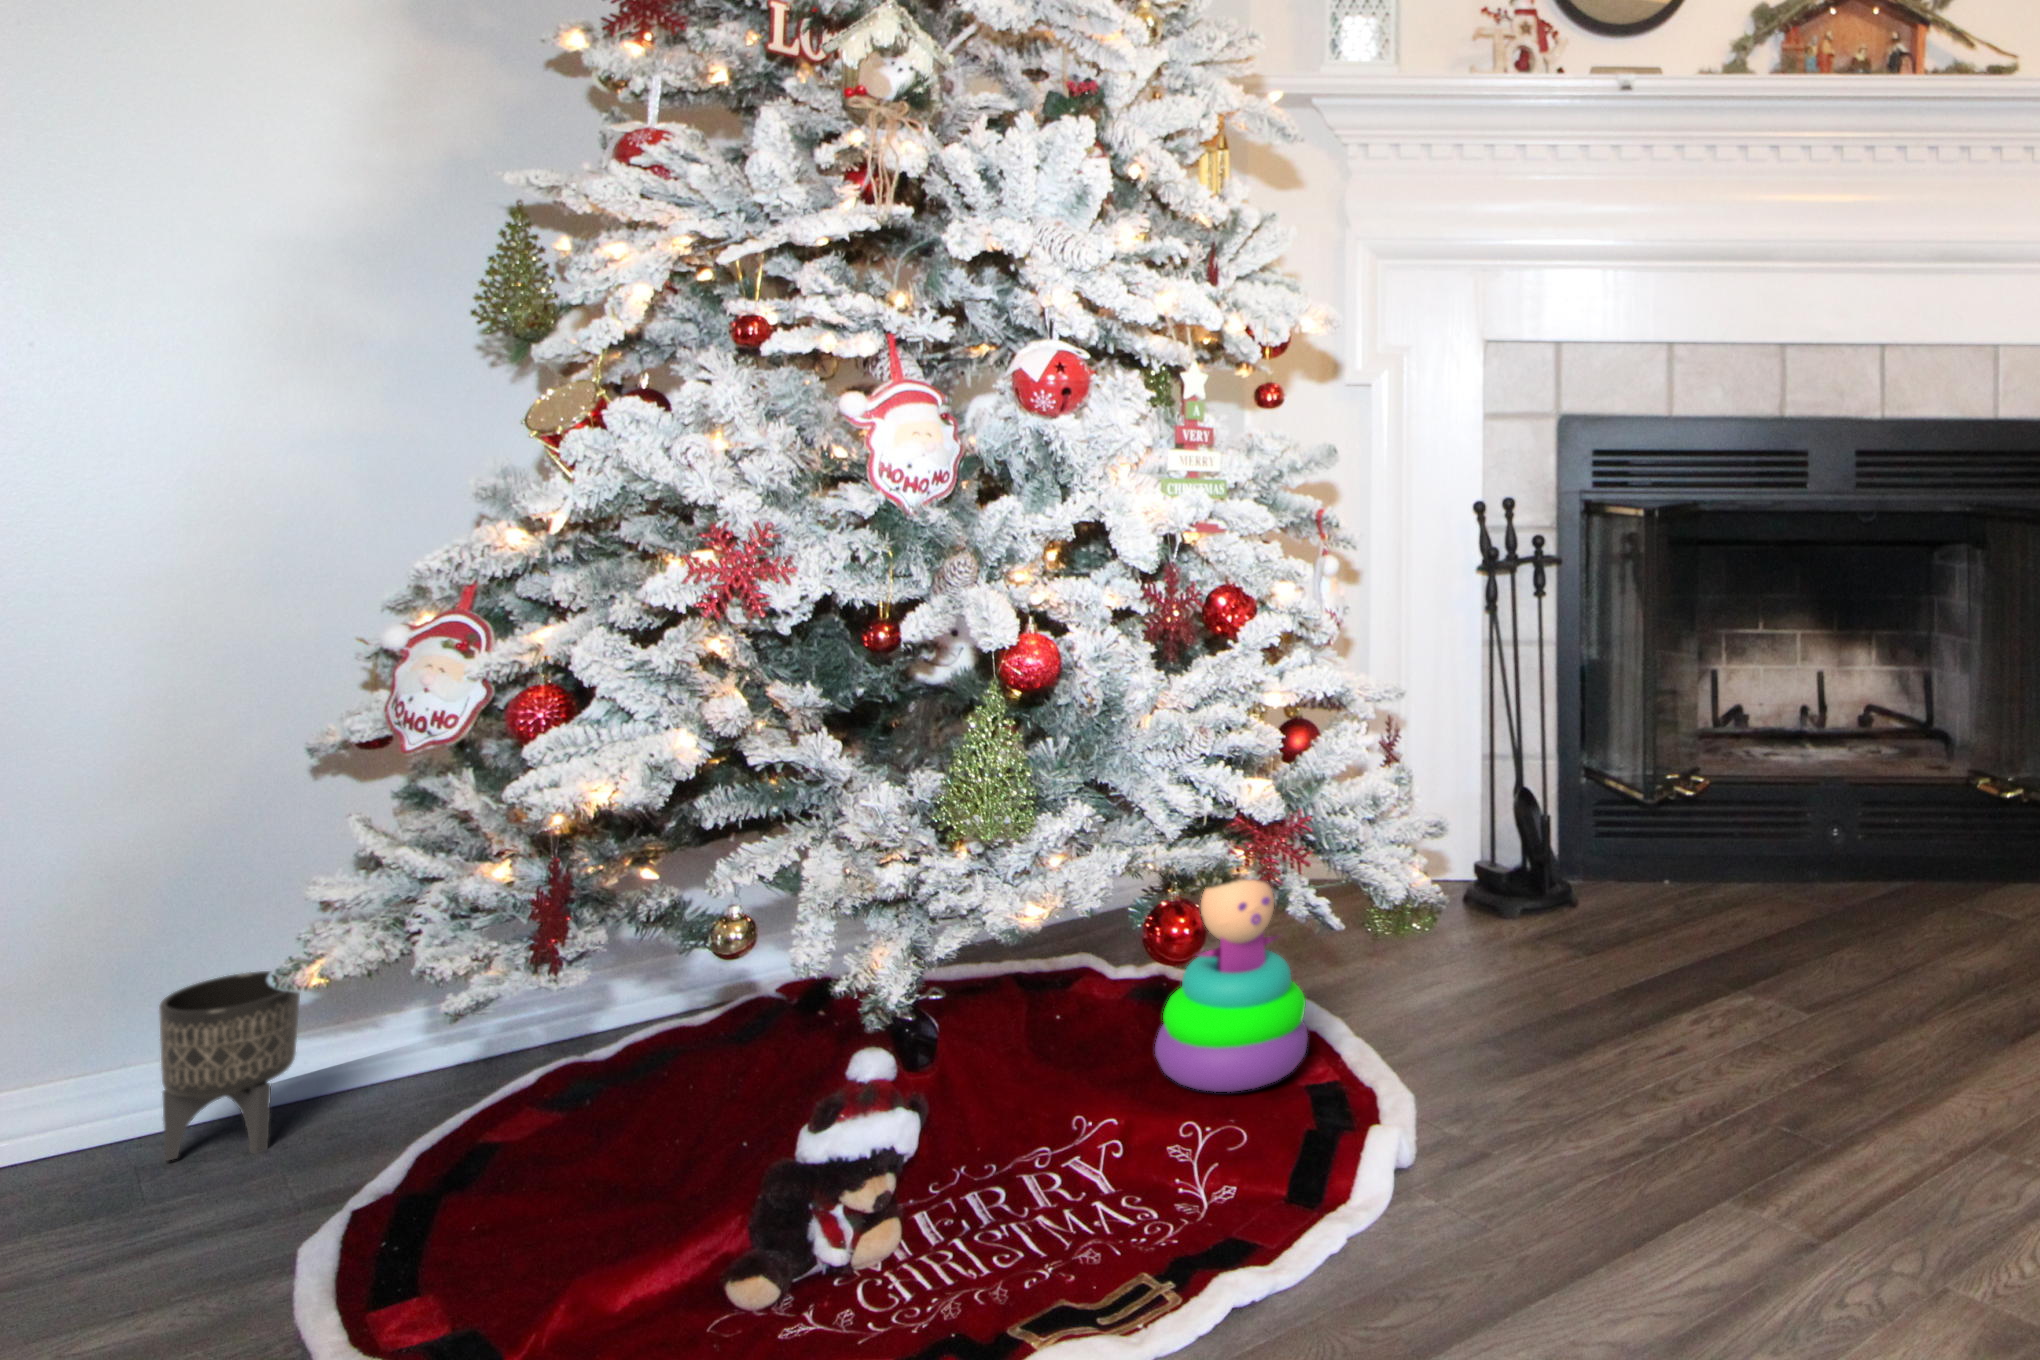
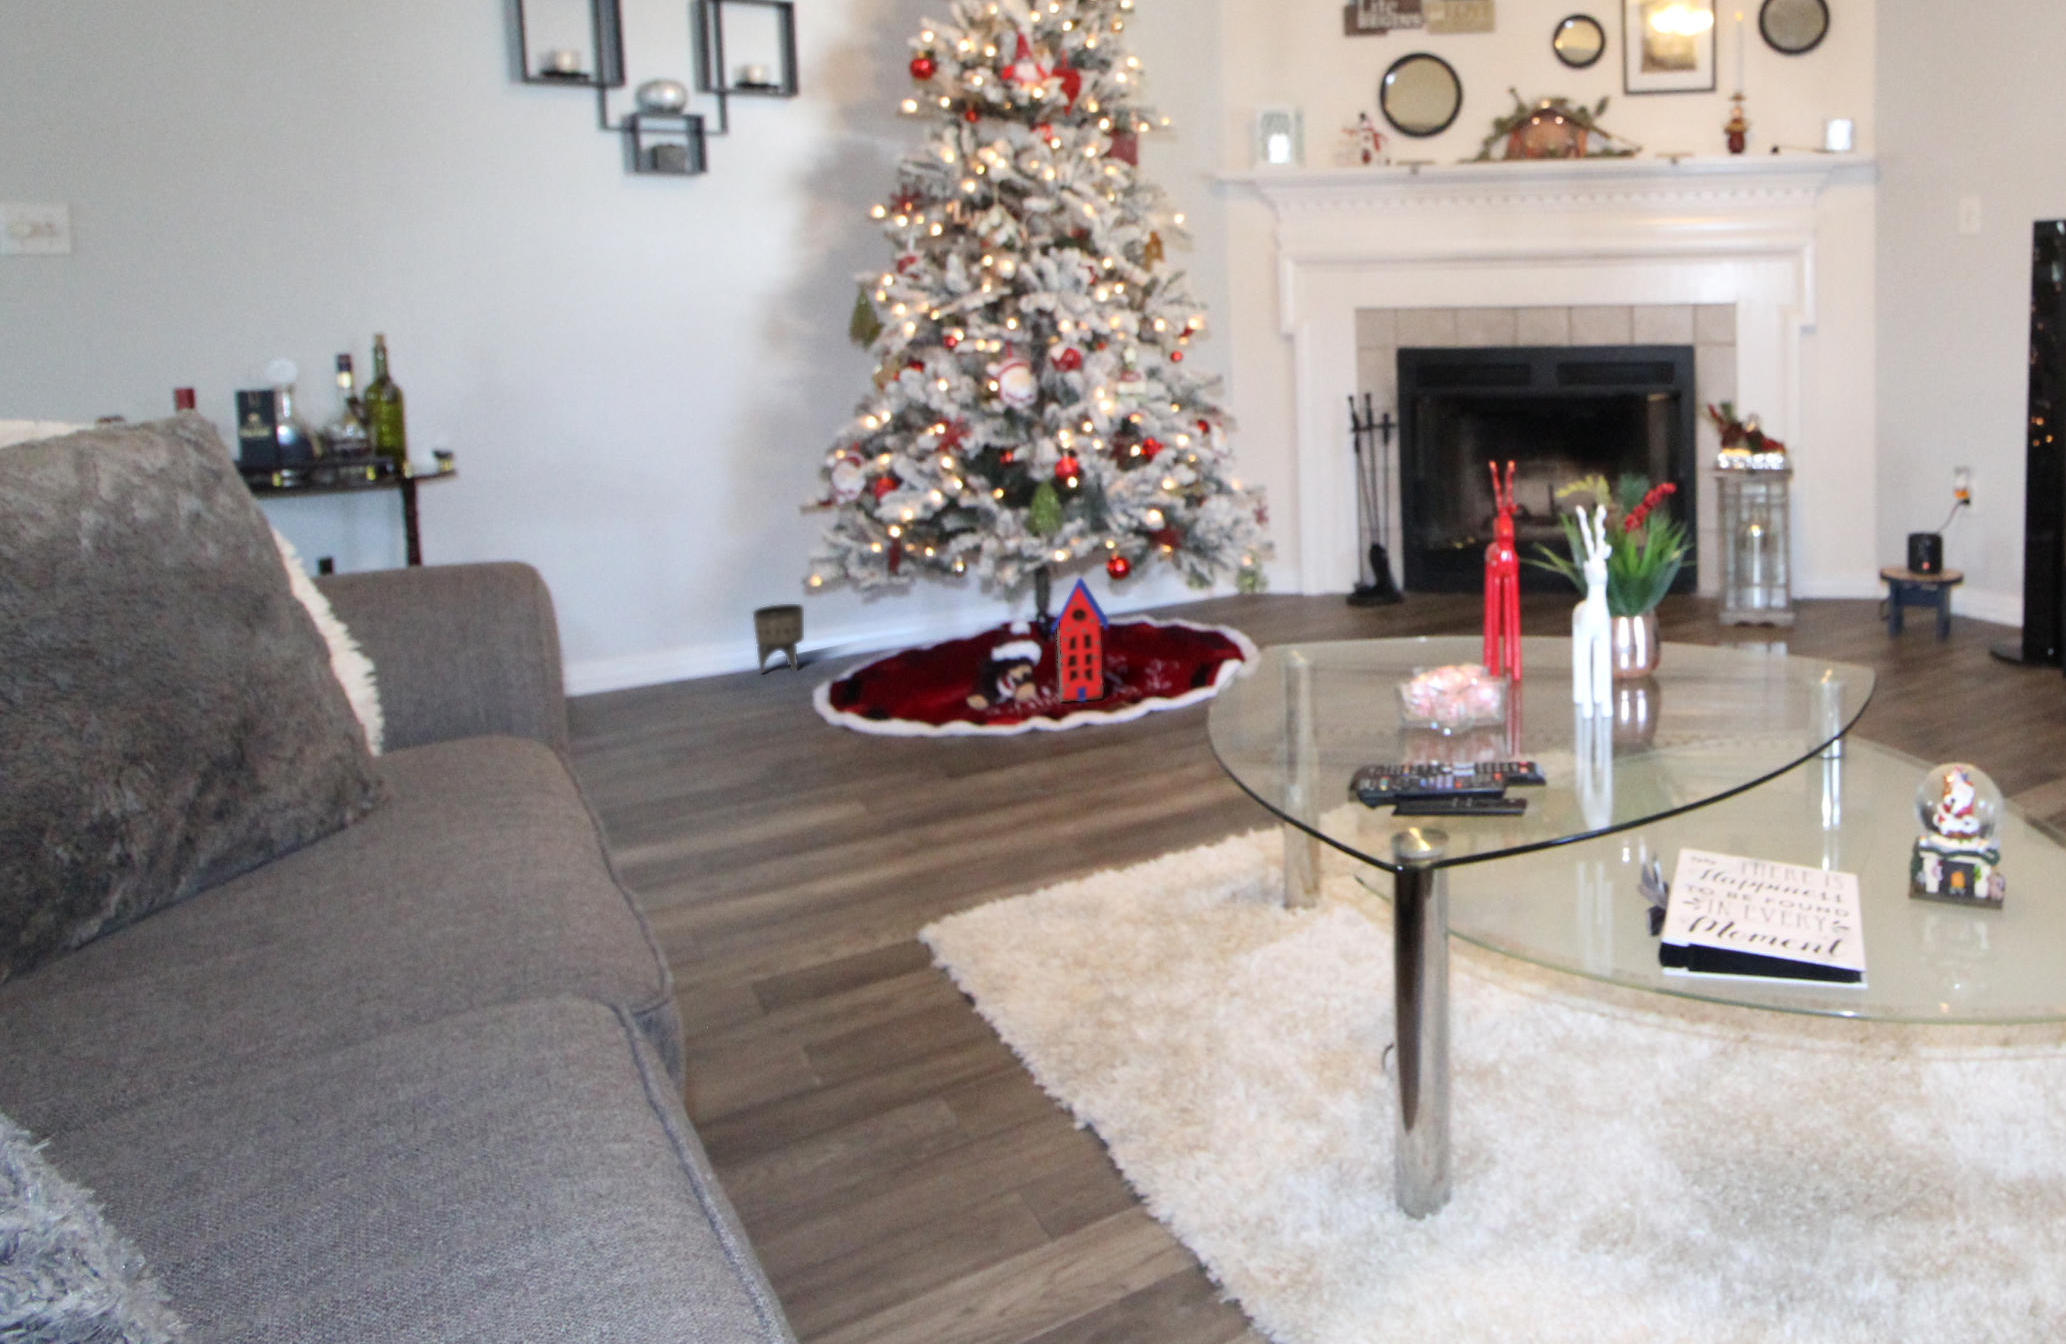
stacking toy: present [1155,880,1308,1092] -> none [1148,563,1215,654]
toy house: none [973,936,1122,1292] -> present [1053,578,1108,702]

